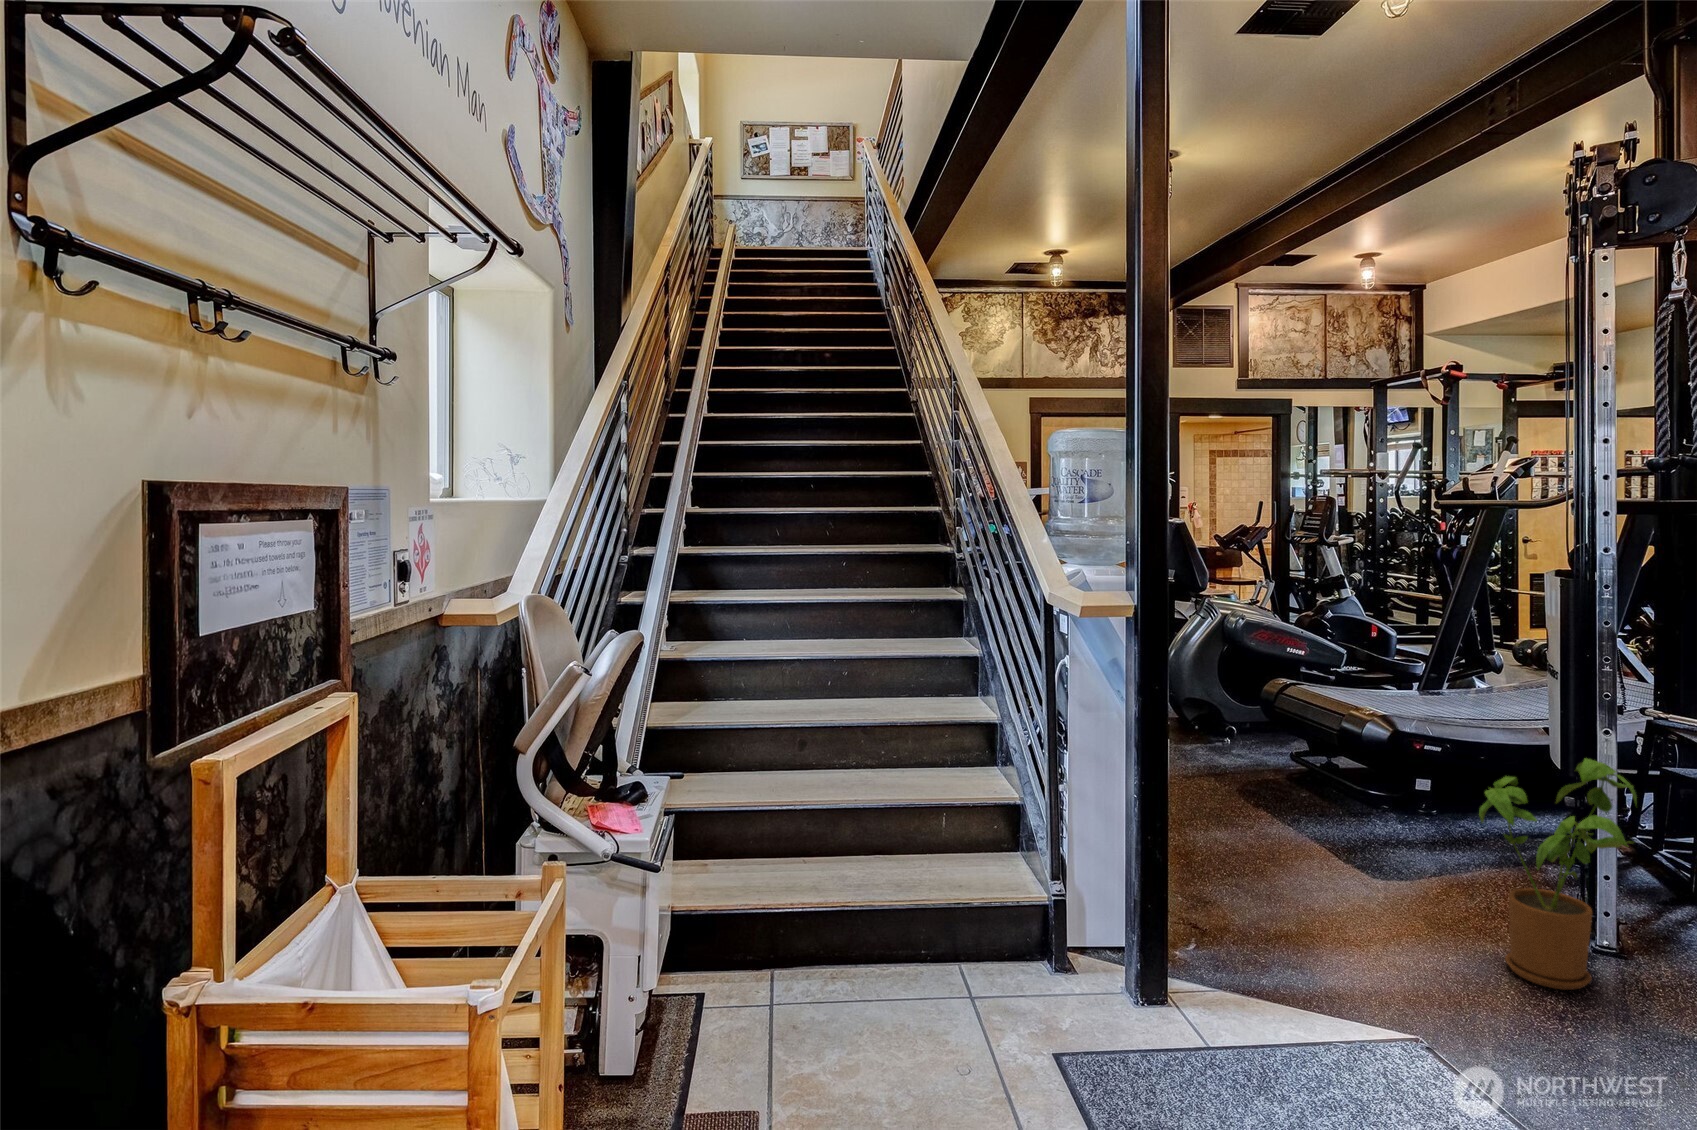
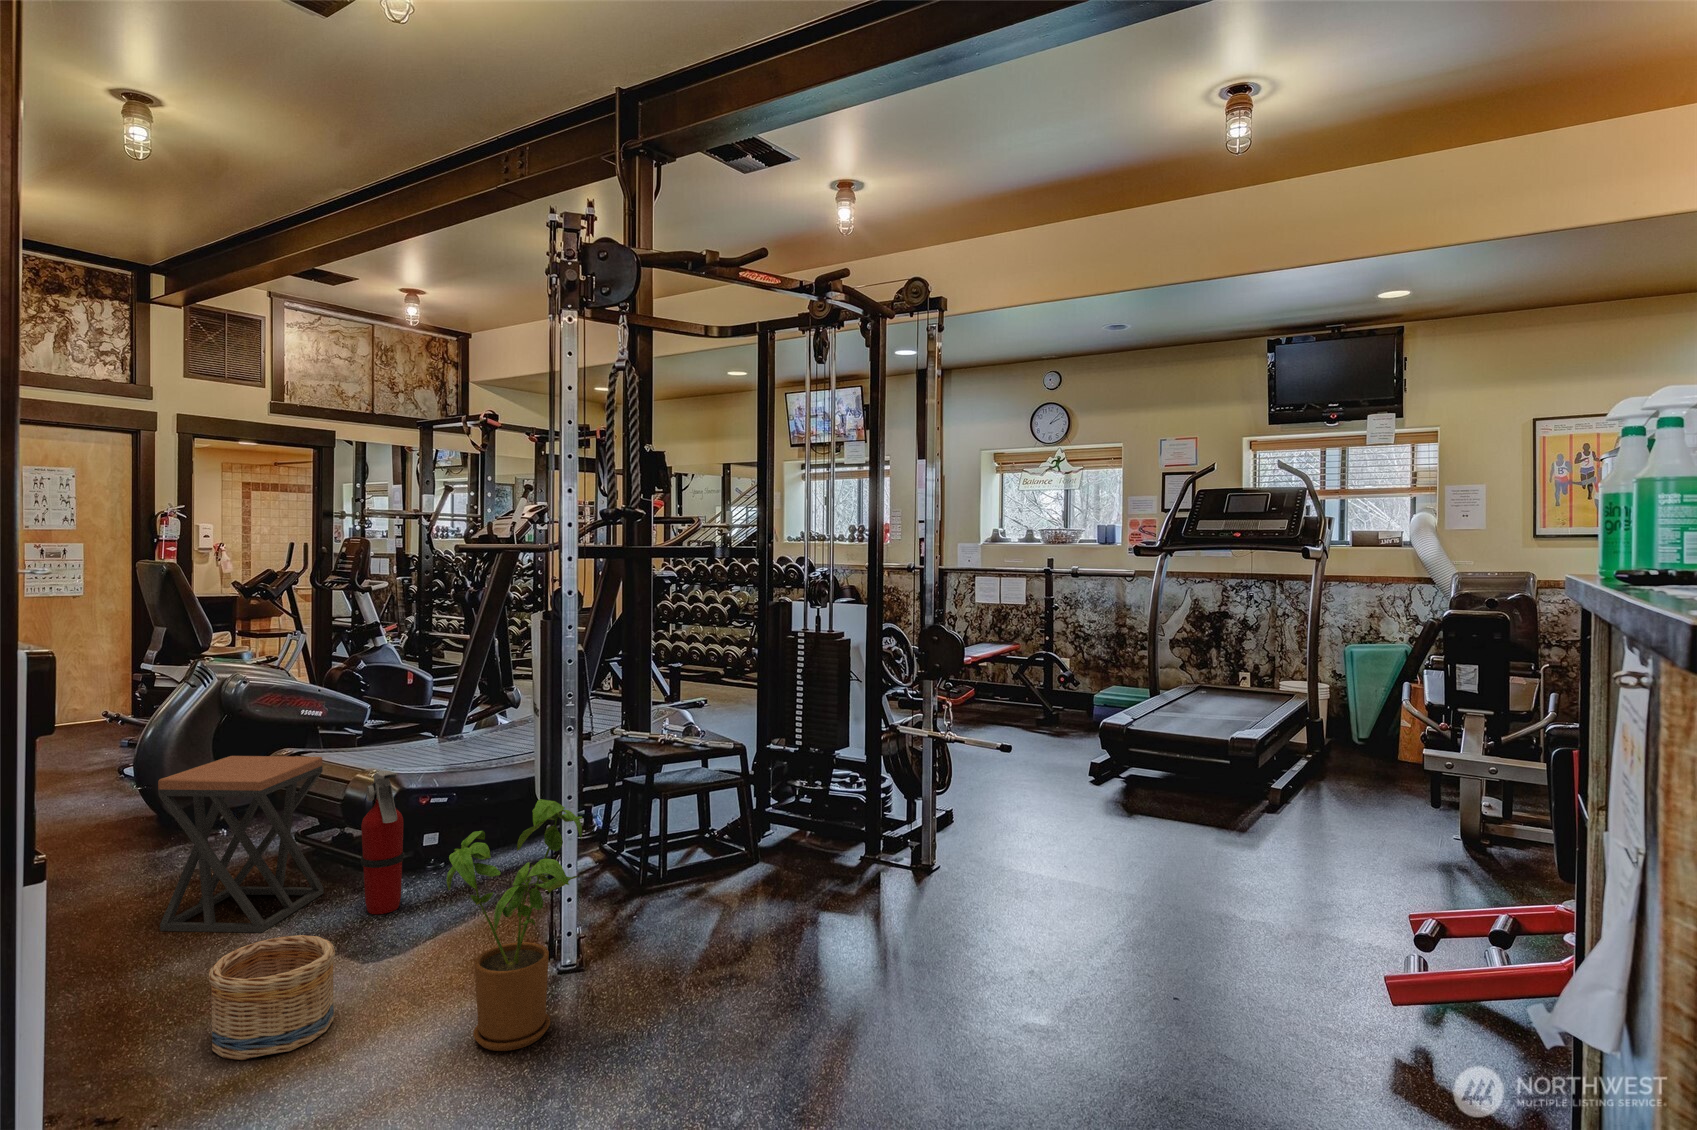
stool: none [1206,679,1327,824] -> present [158,756,324,932]
fire extinguisher: none [1364,710,1405,837] -> present [360,771,405,914]
basket: none [1270,826,1367,917] -> present [209,935,335,1060]

